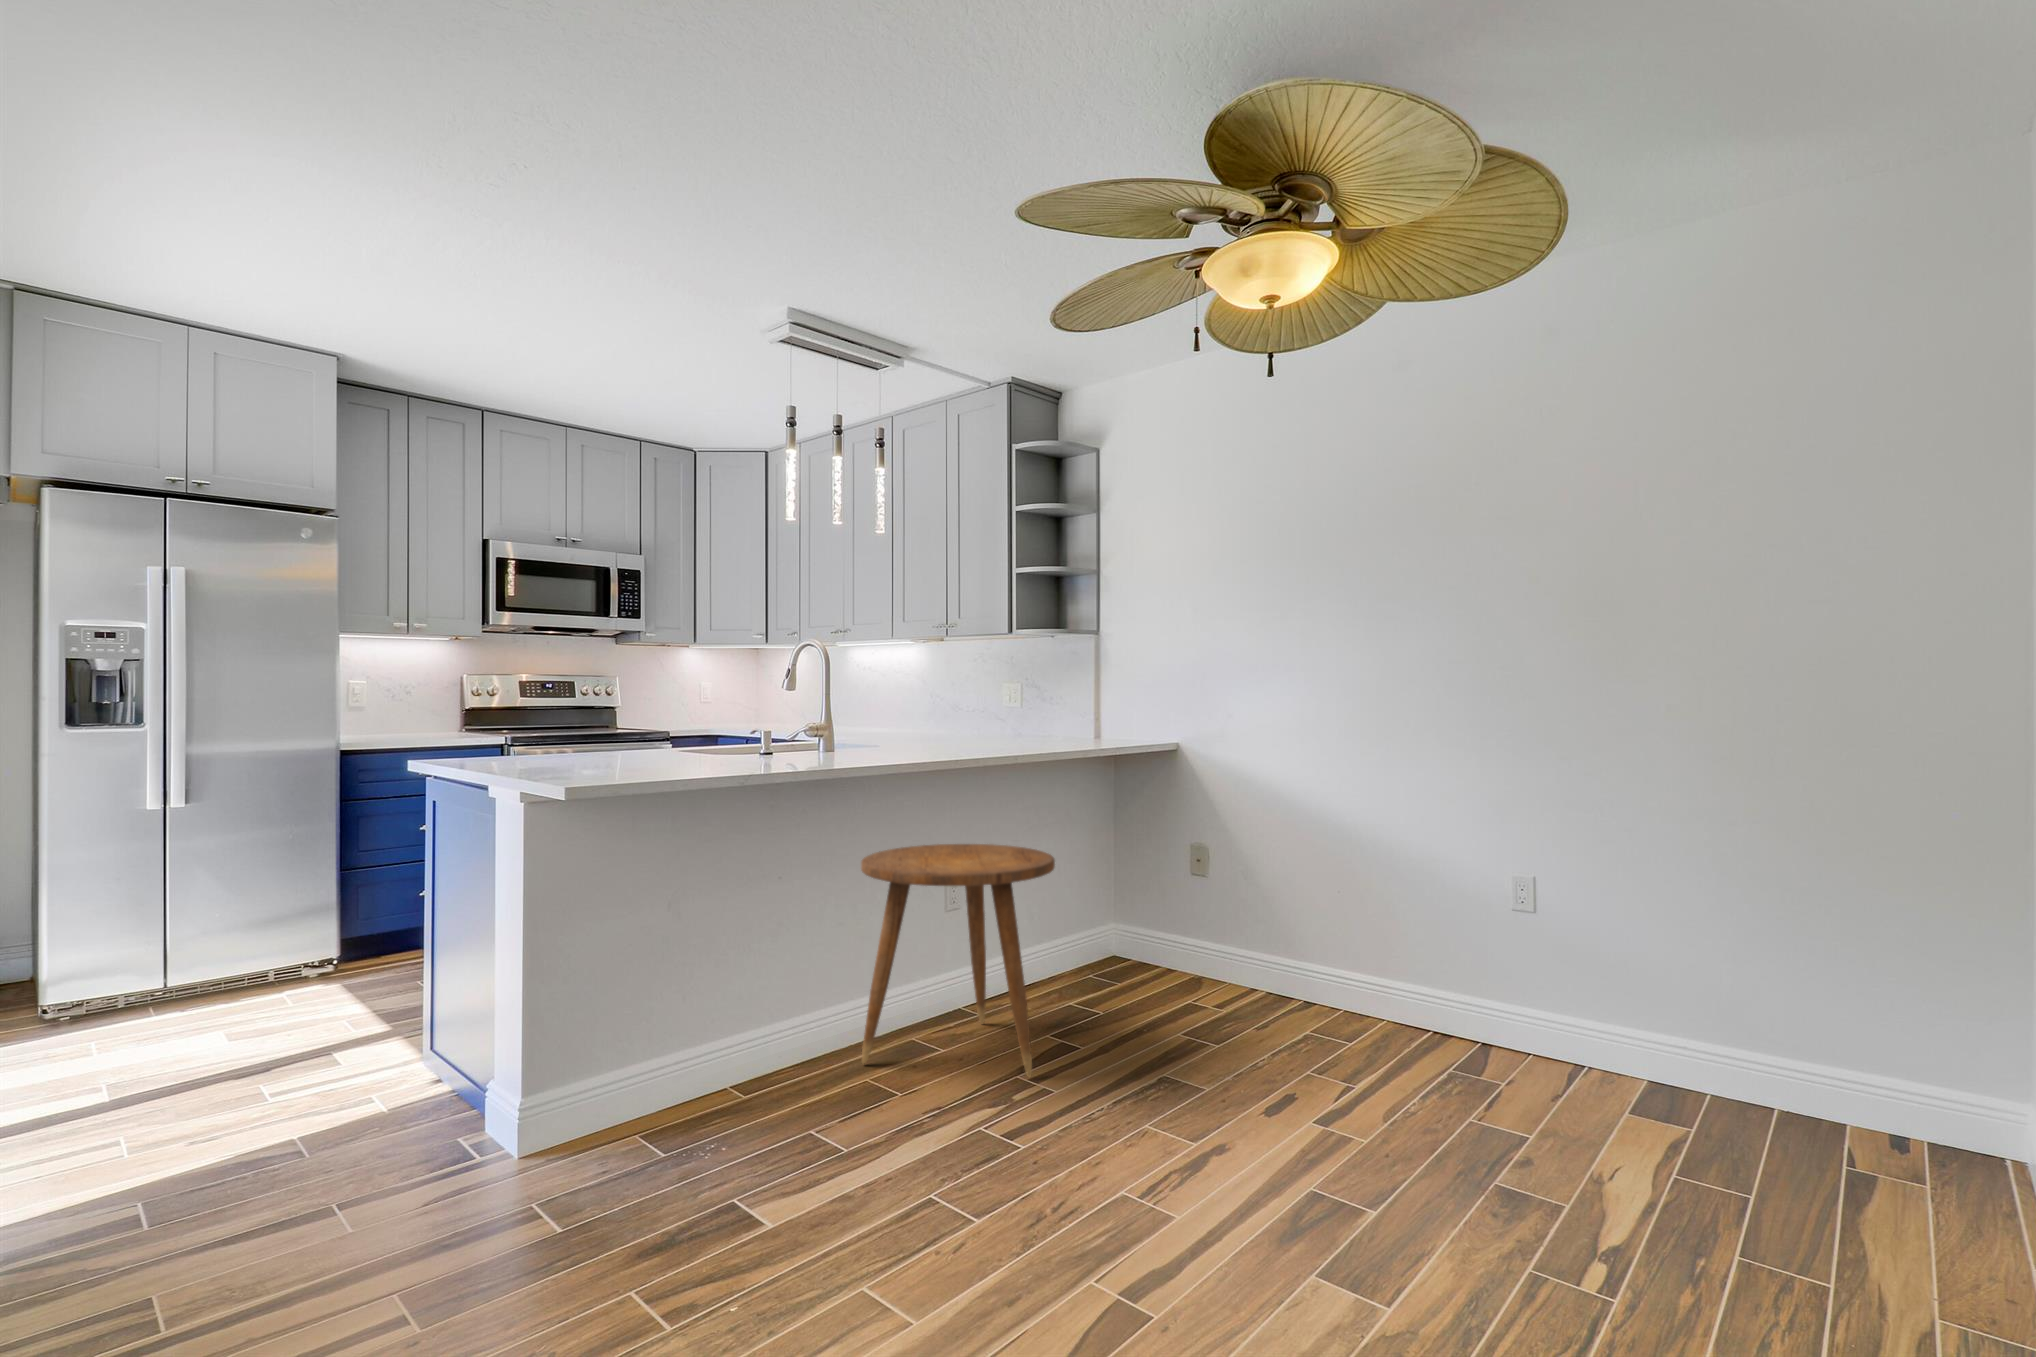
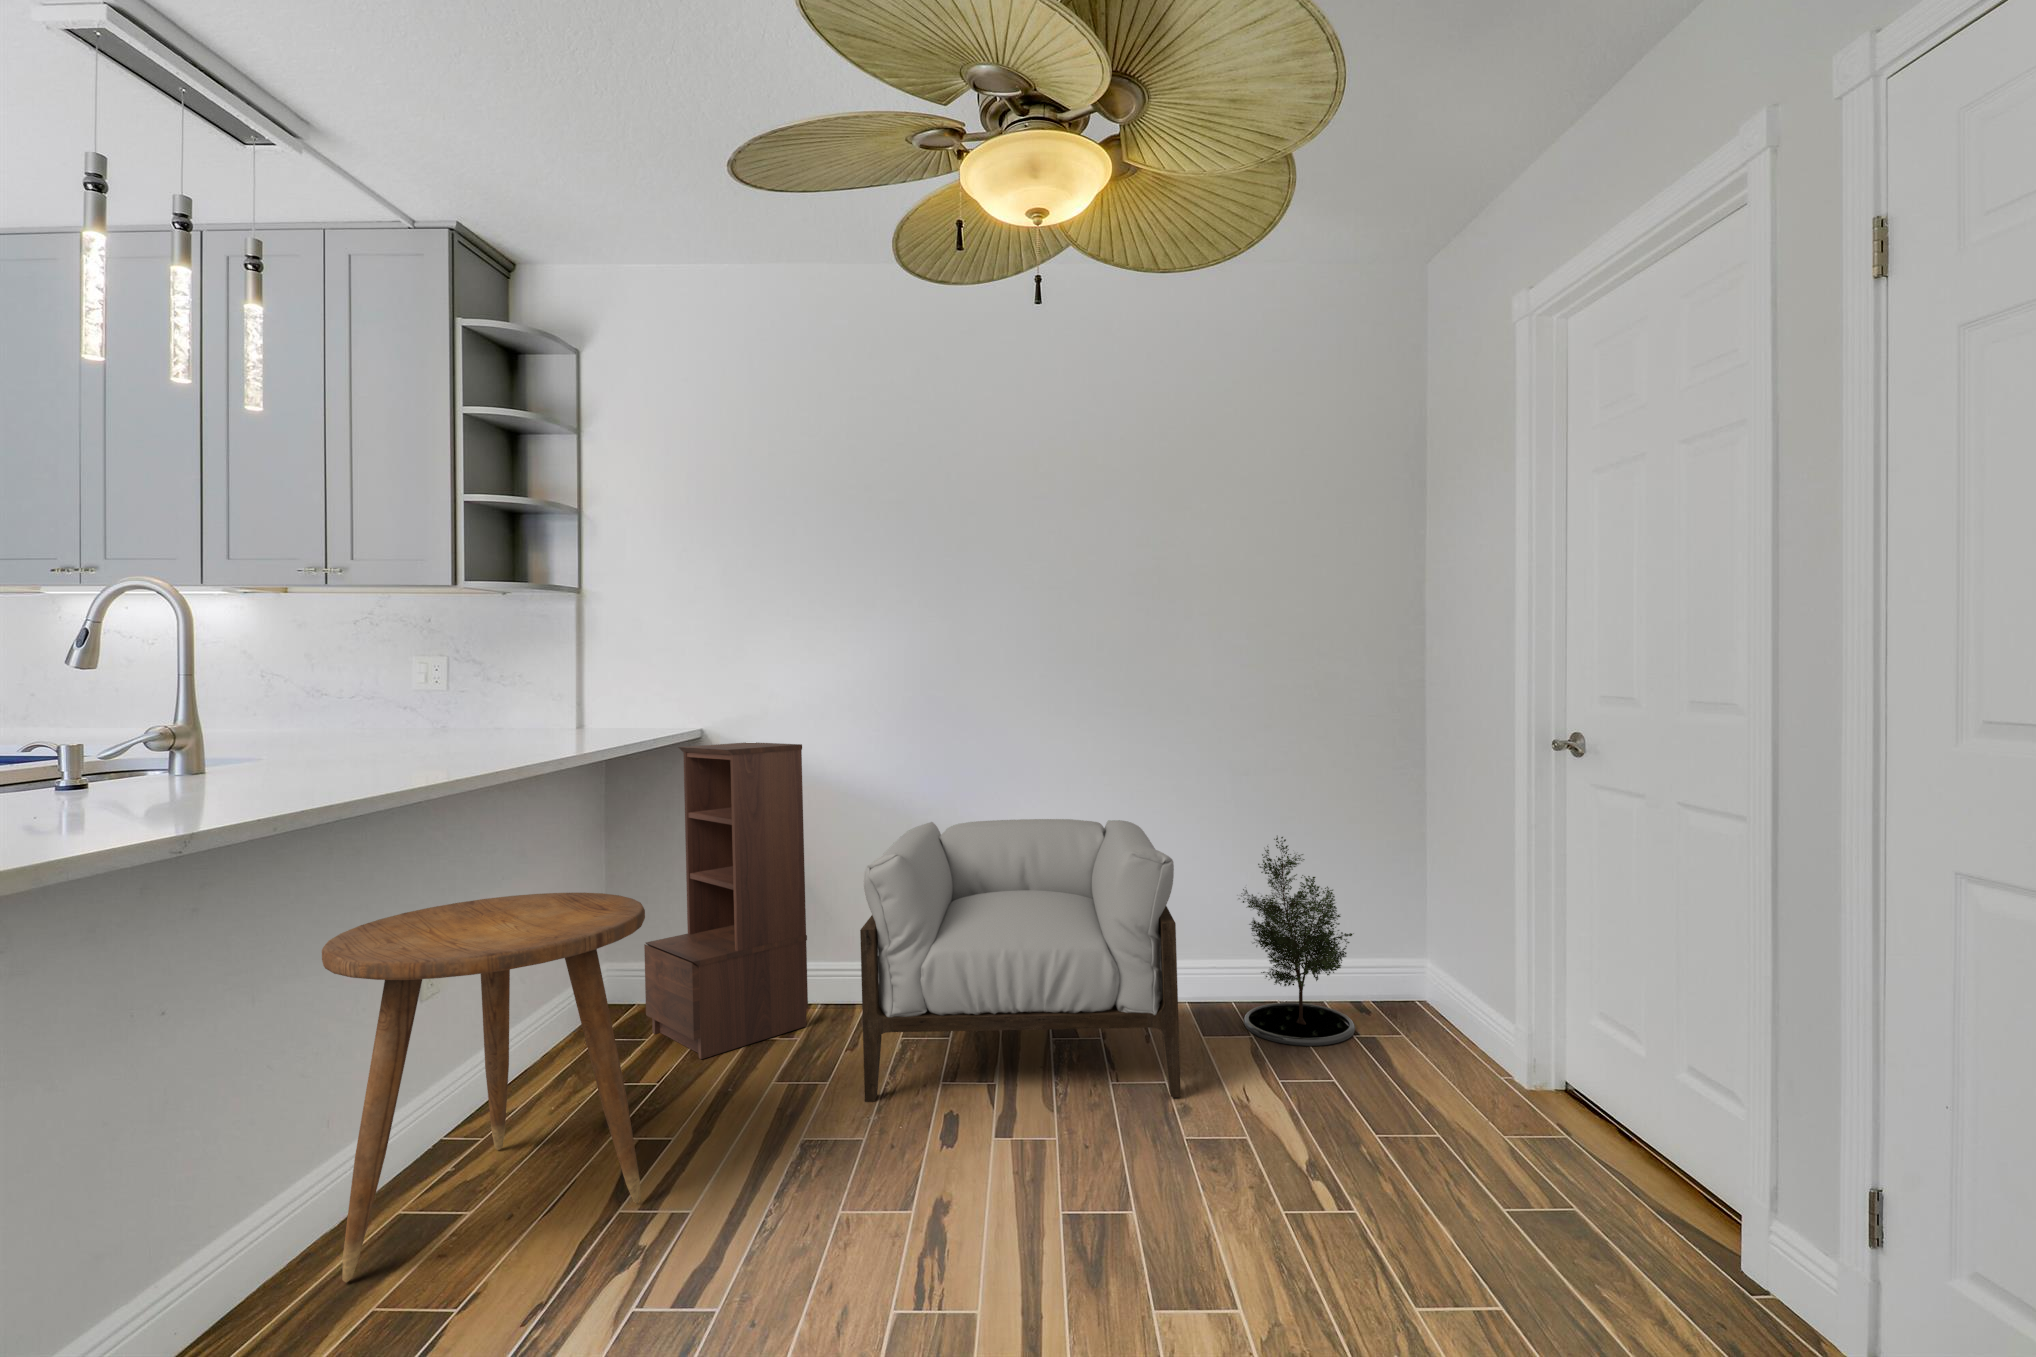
bookshelf: none [1126,745,1249,1006] -> present [644,742,808,1059]
armchair: none [1237,833,1609,1152] -> present [860,819,1181,1102]
potted tree: none [1699,898,1884,1170] -> present [1239,837,1355,1046]

